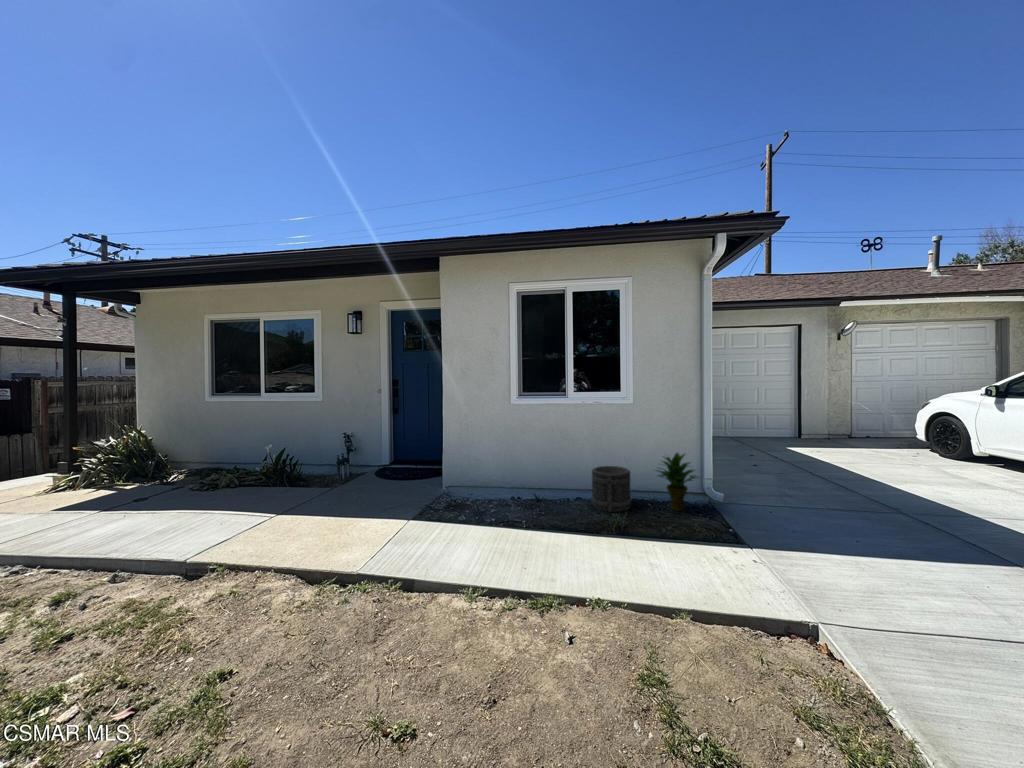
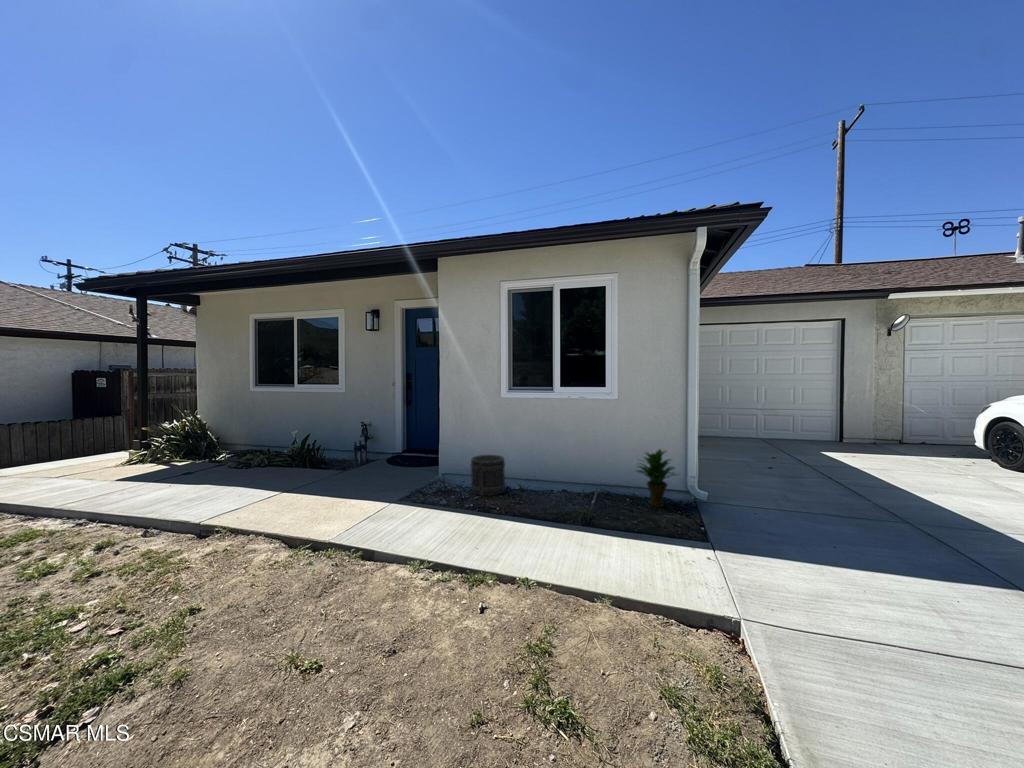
bucket: present [592,466,631,512] -> present [471,455,505,496]

